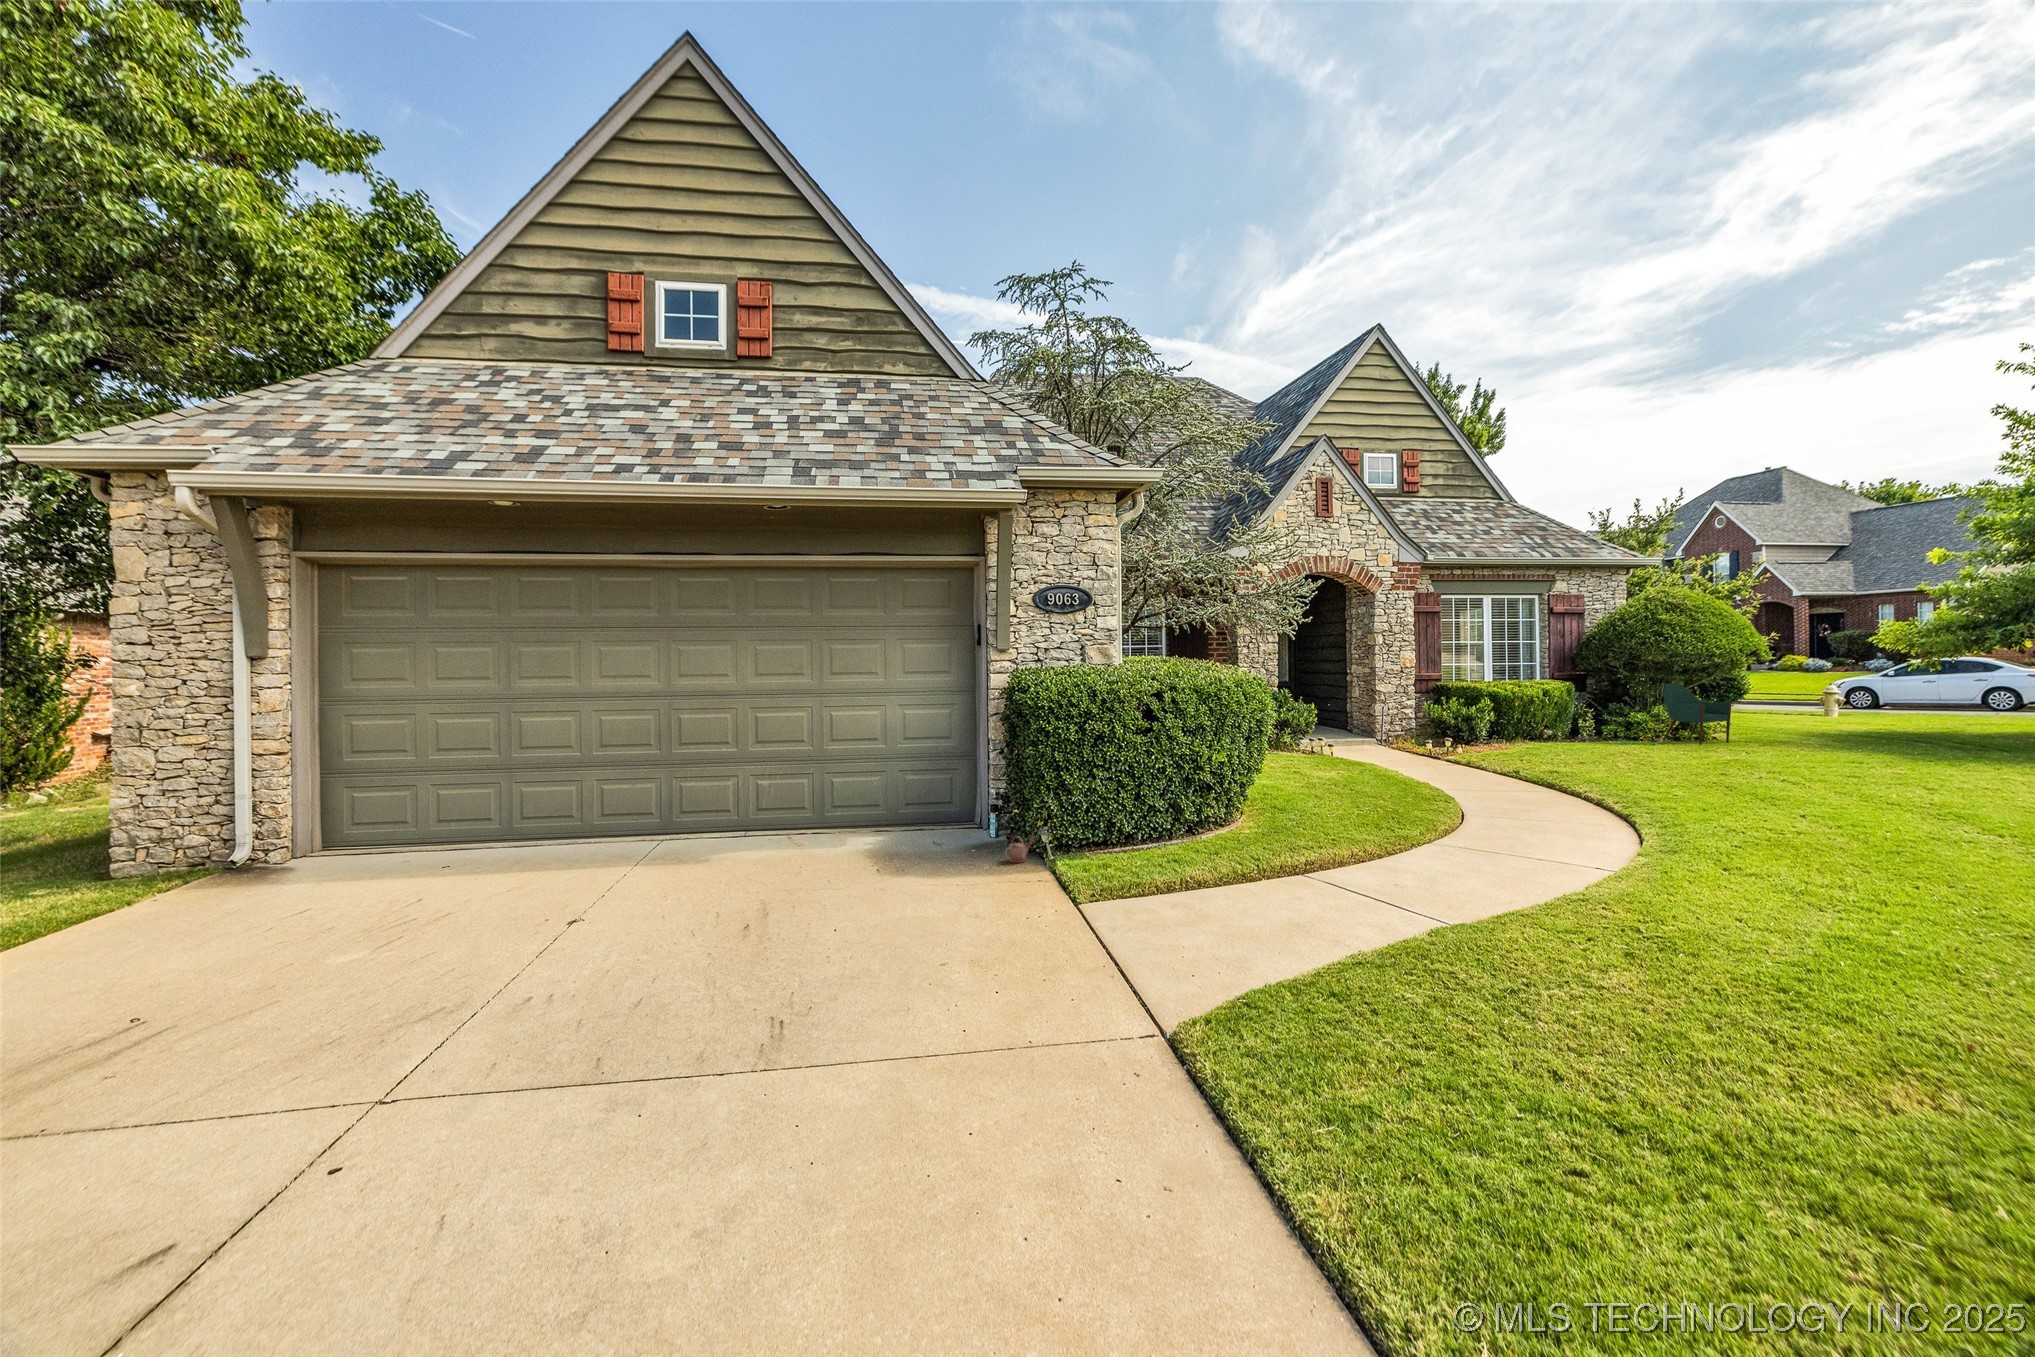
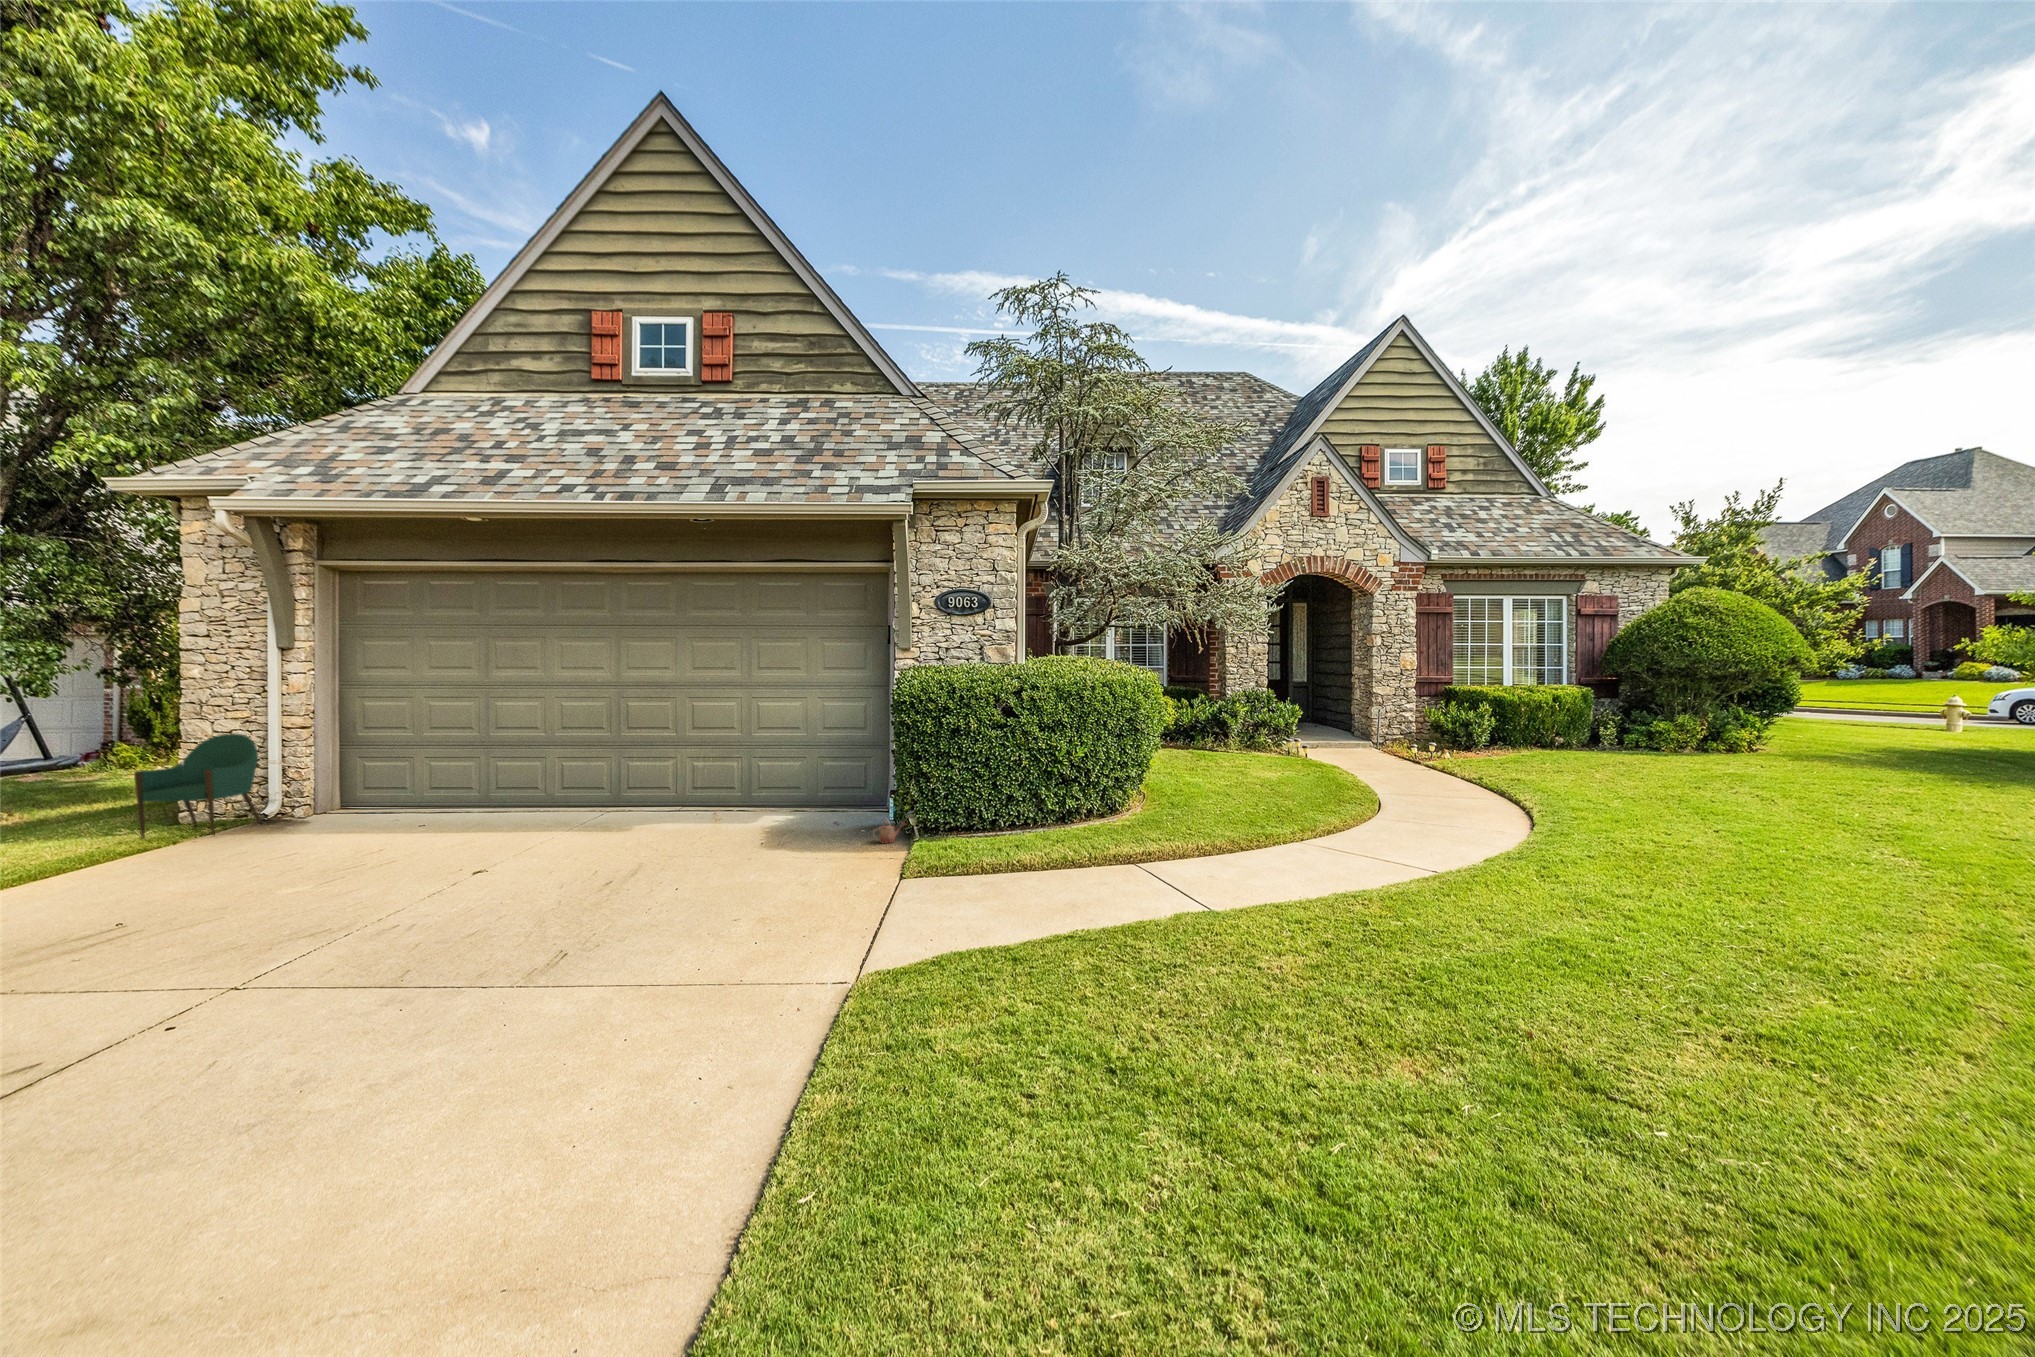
chair: present [1663,683,1731,745] -> present [134,733,262,839]

